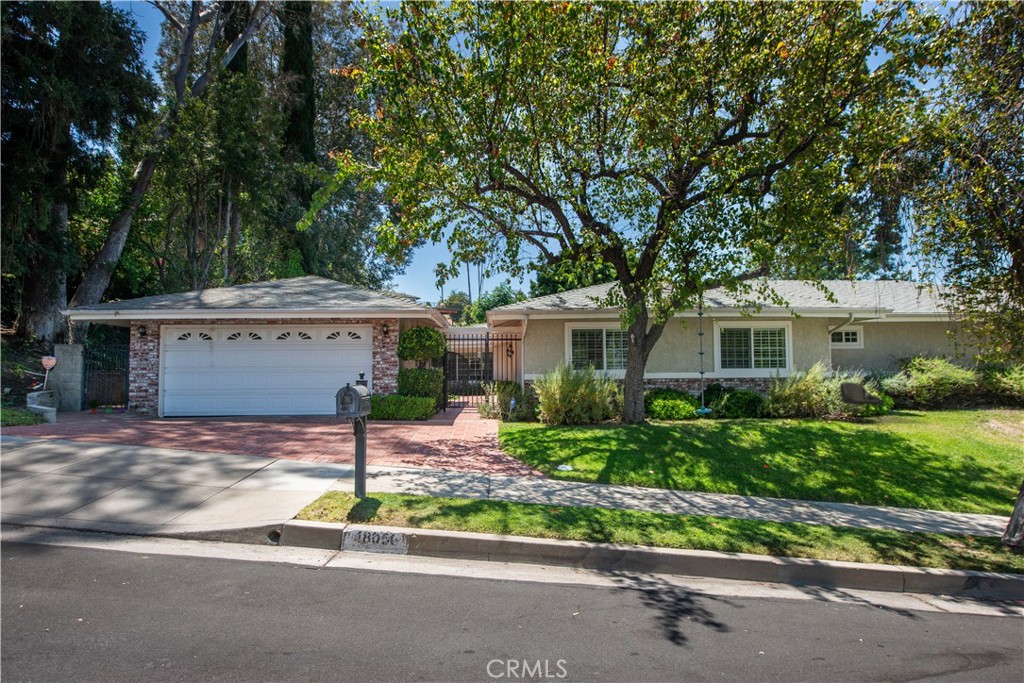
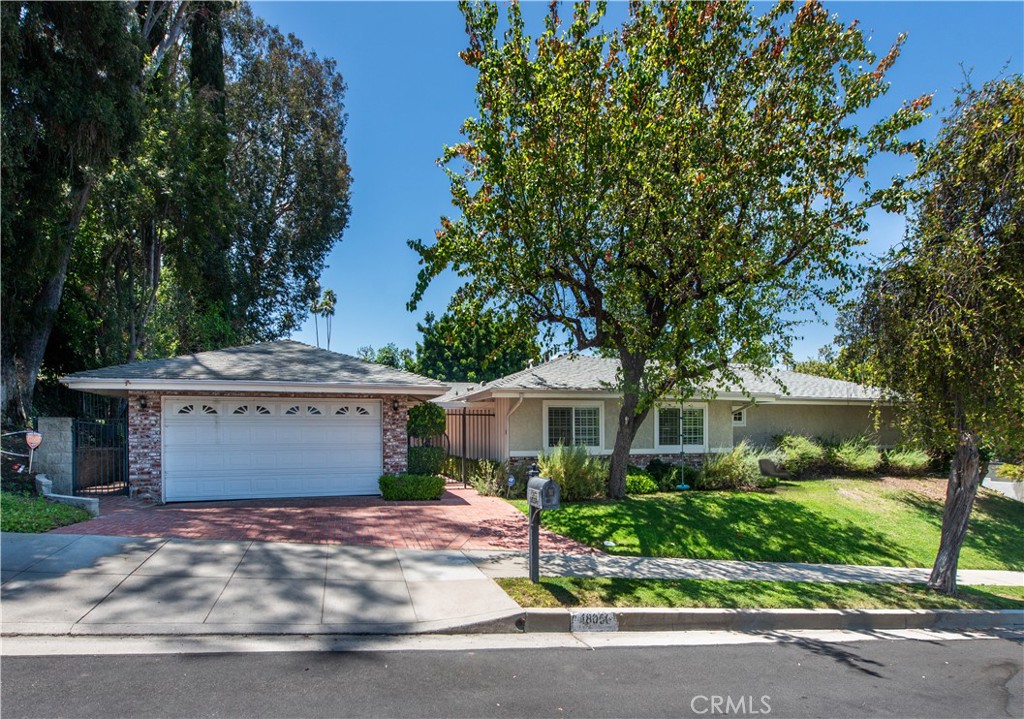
potted plant: present [89,388,127,414] -> none [85,467,126,497]

